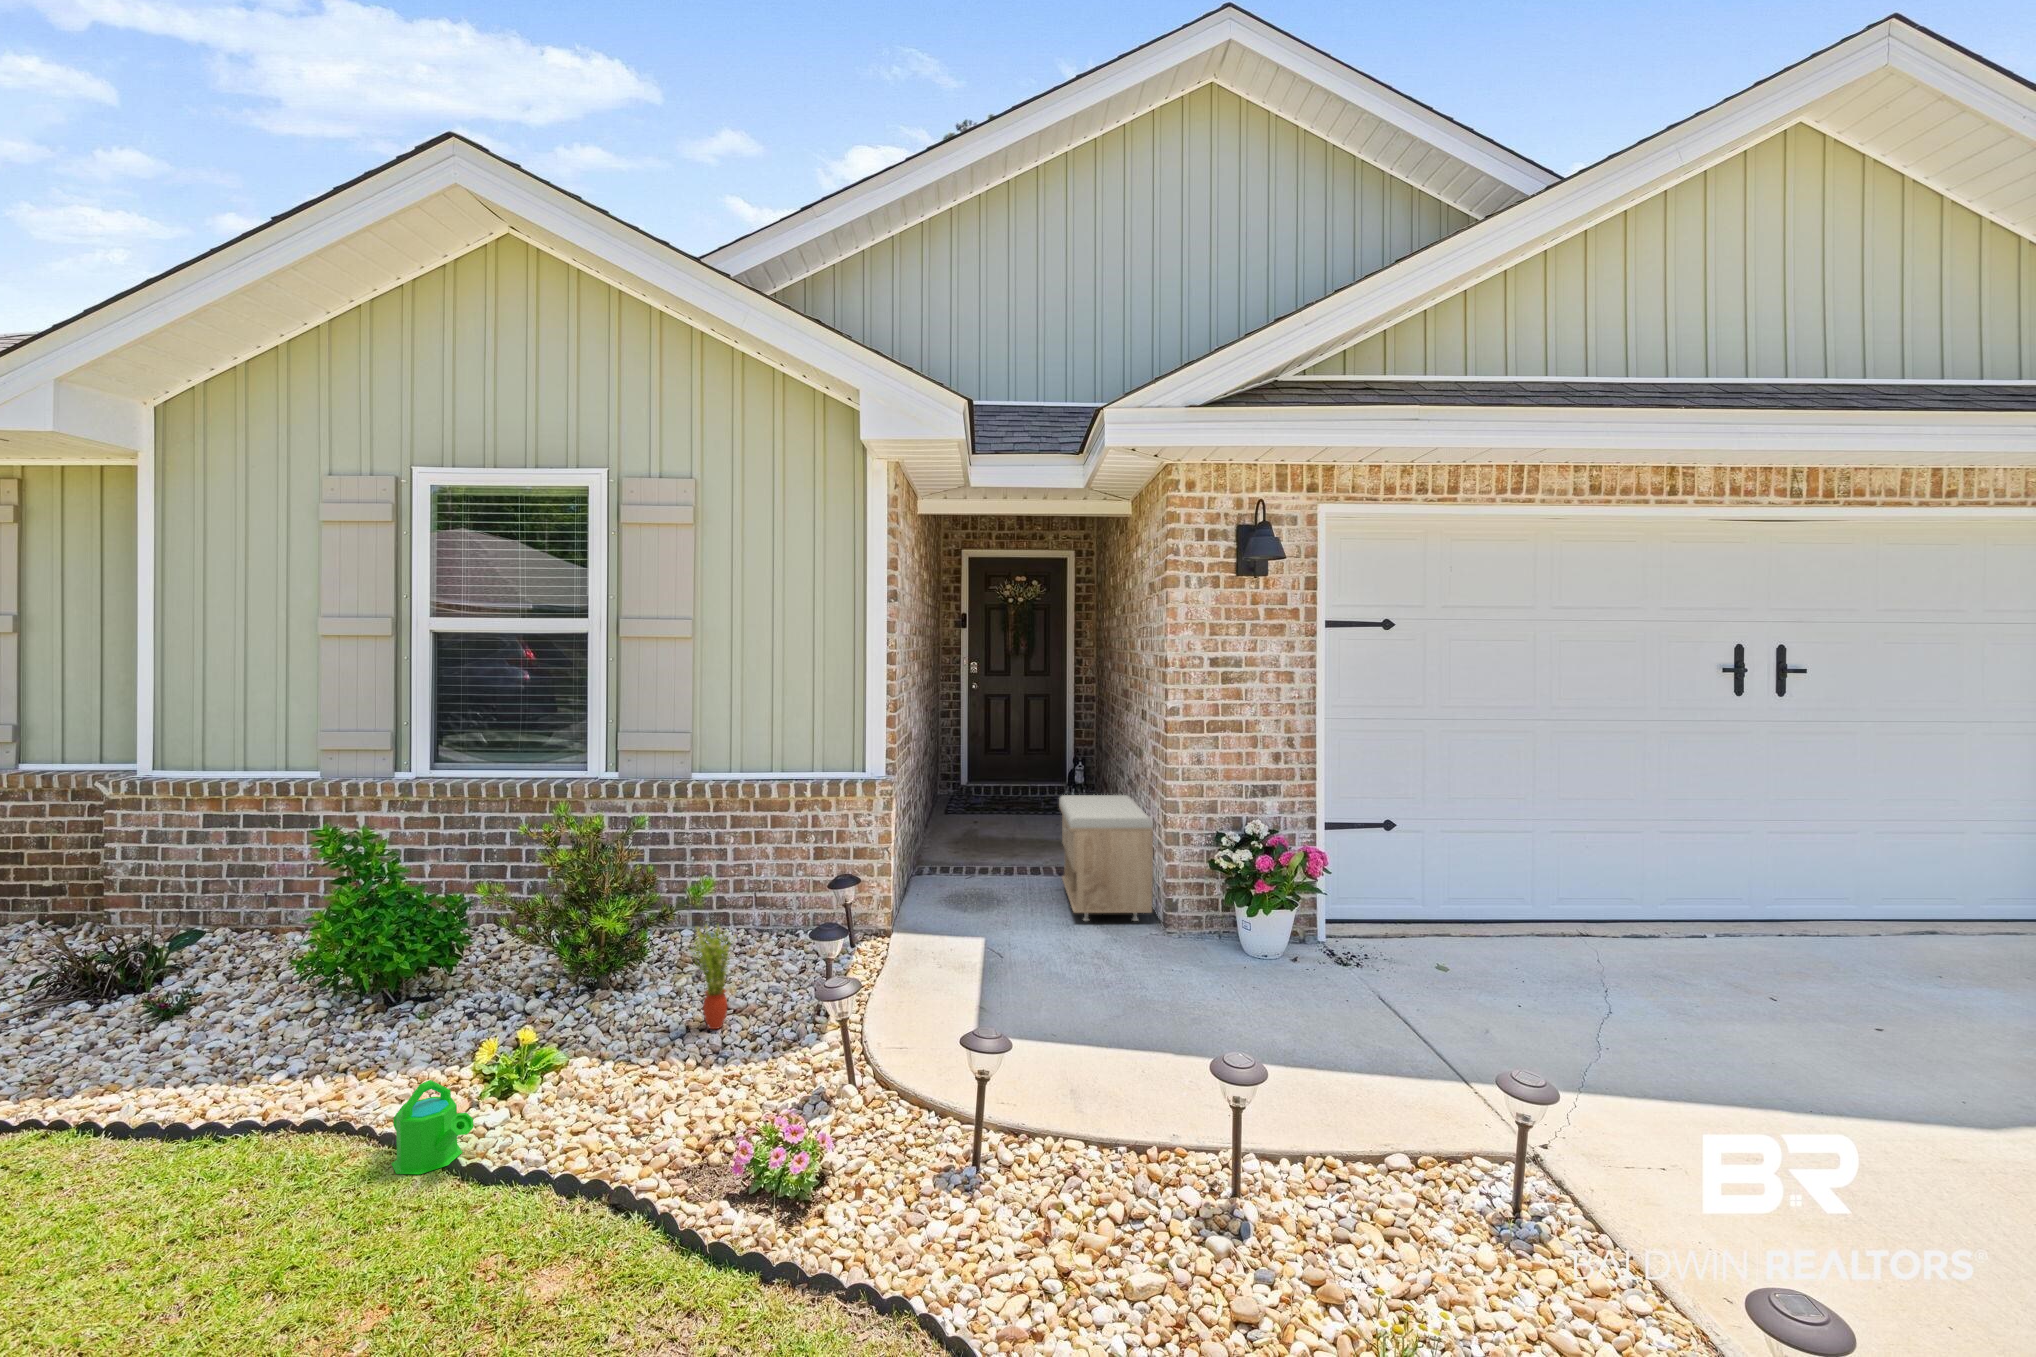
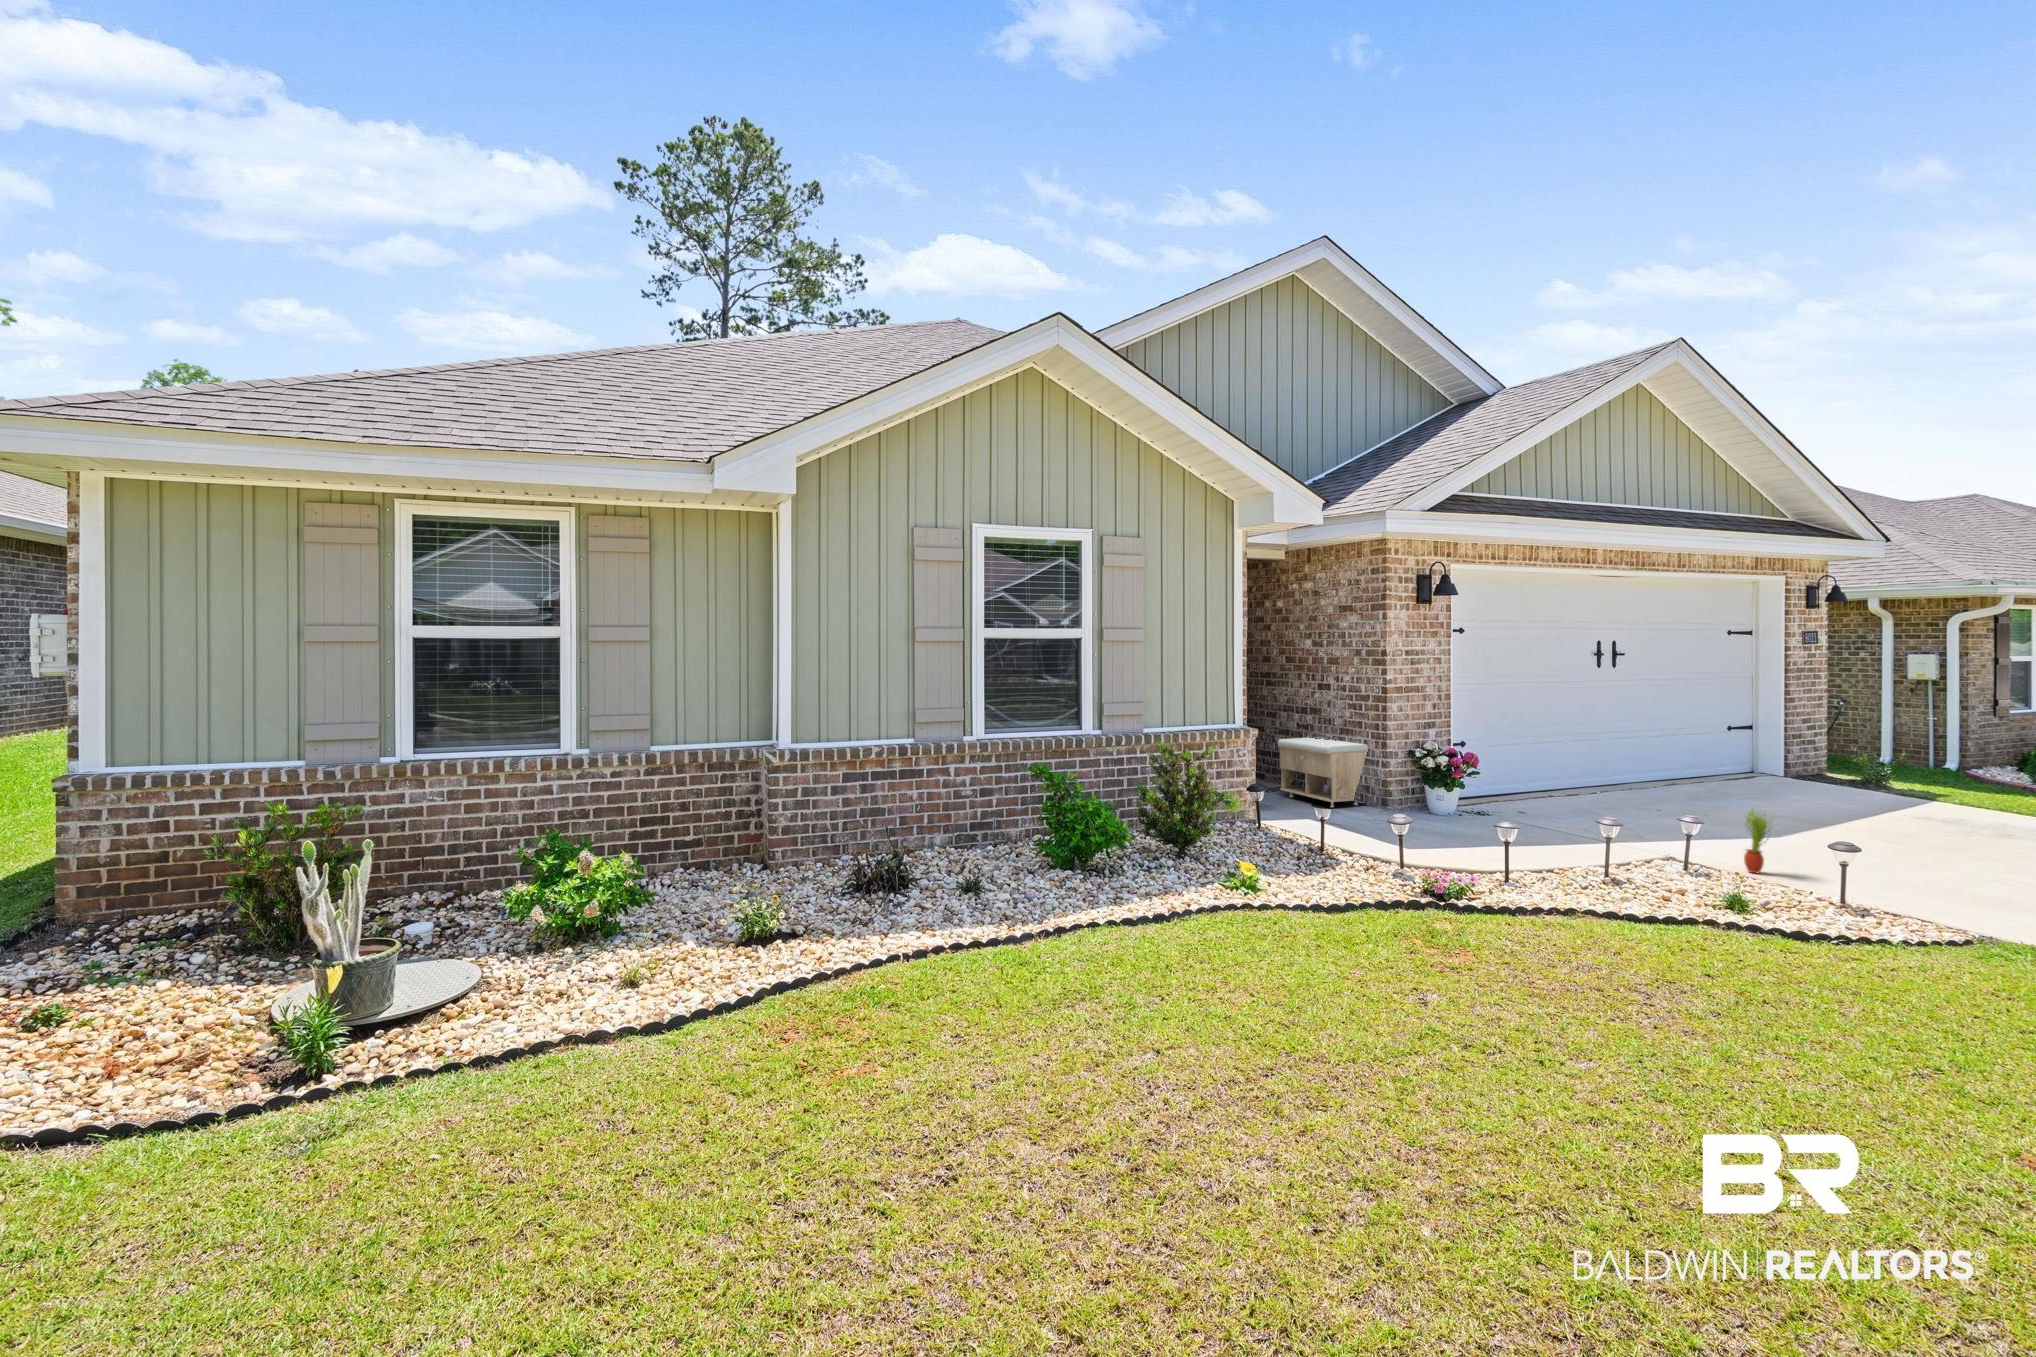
potted plant: present [692,924,736,1029] -> present [1744,809,1771,873]
watering can: present [392,1080,473,1174] -> none [1260,870,1319,916]

